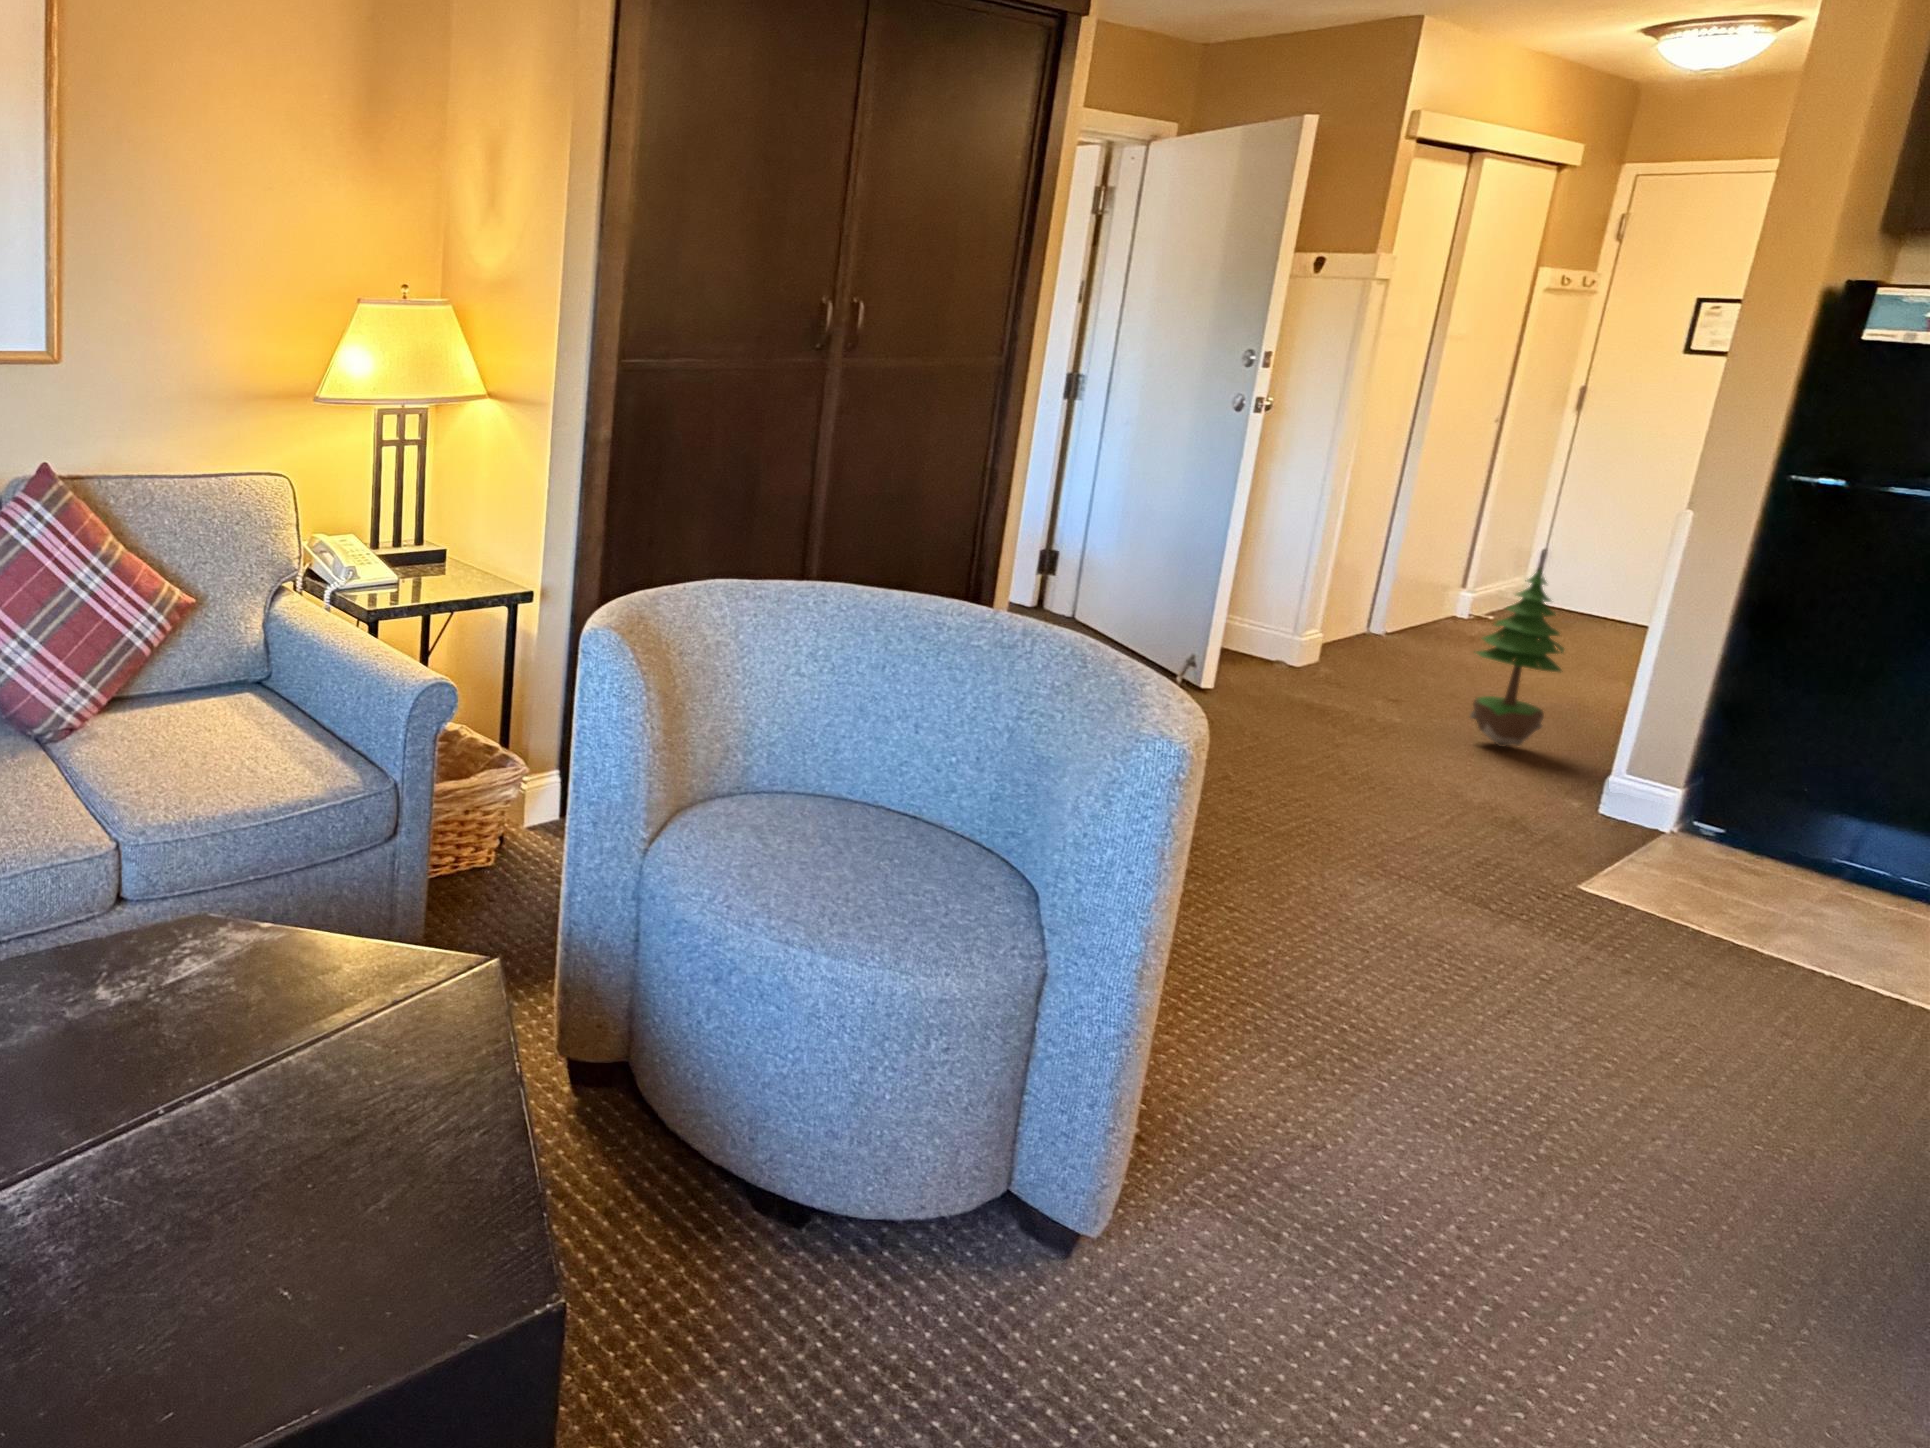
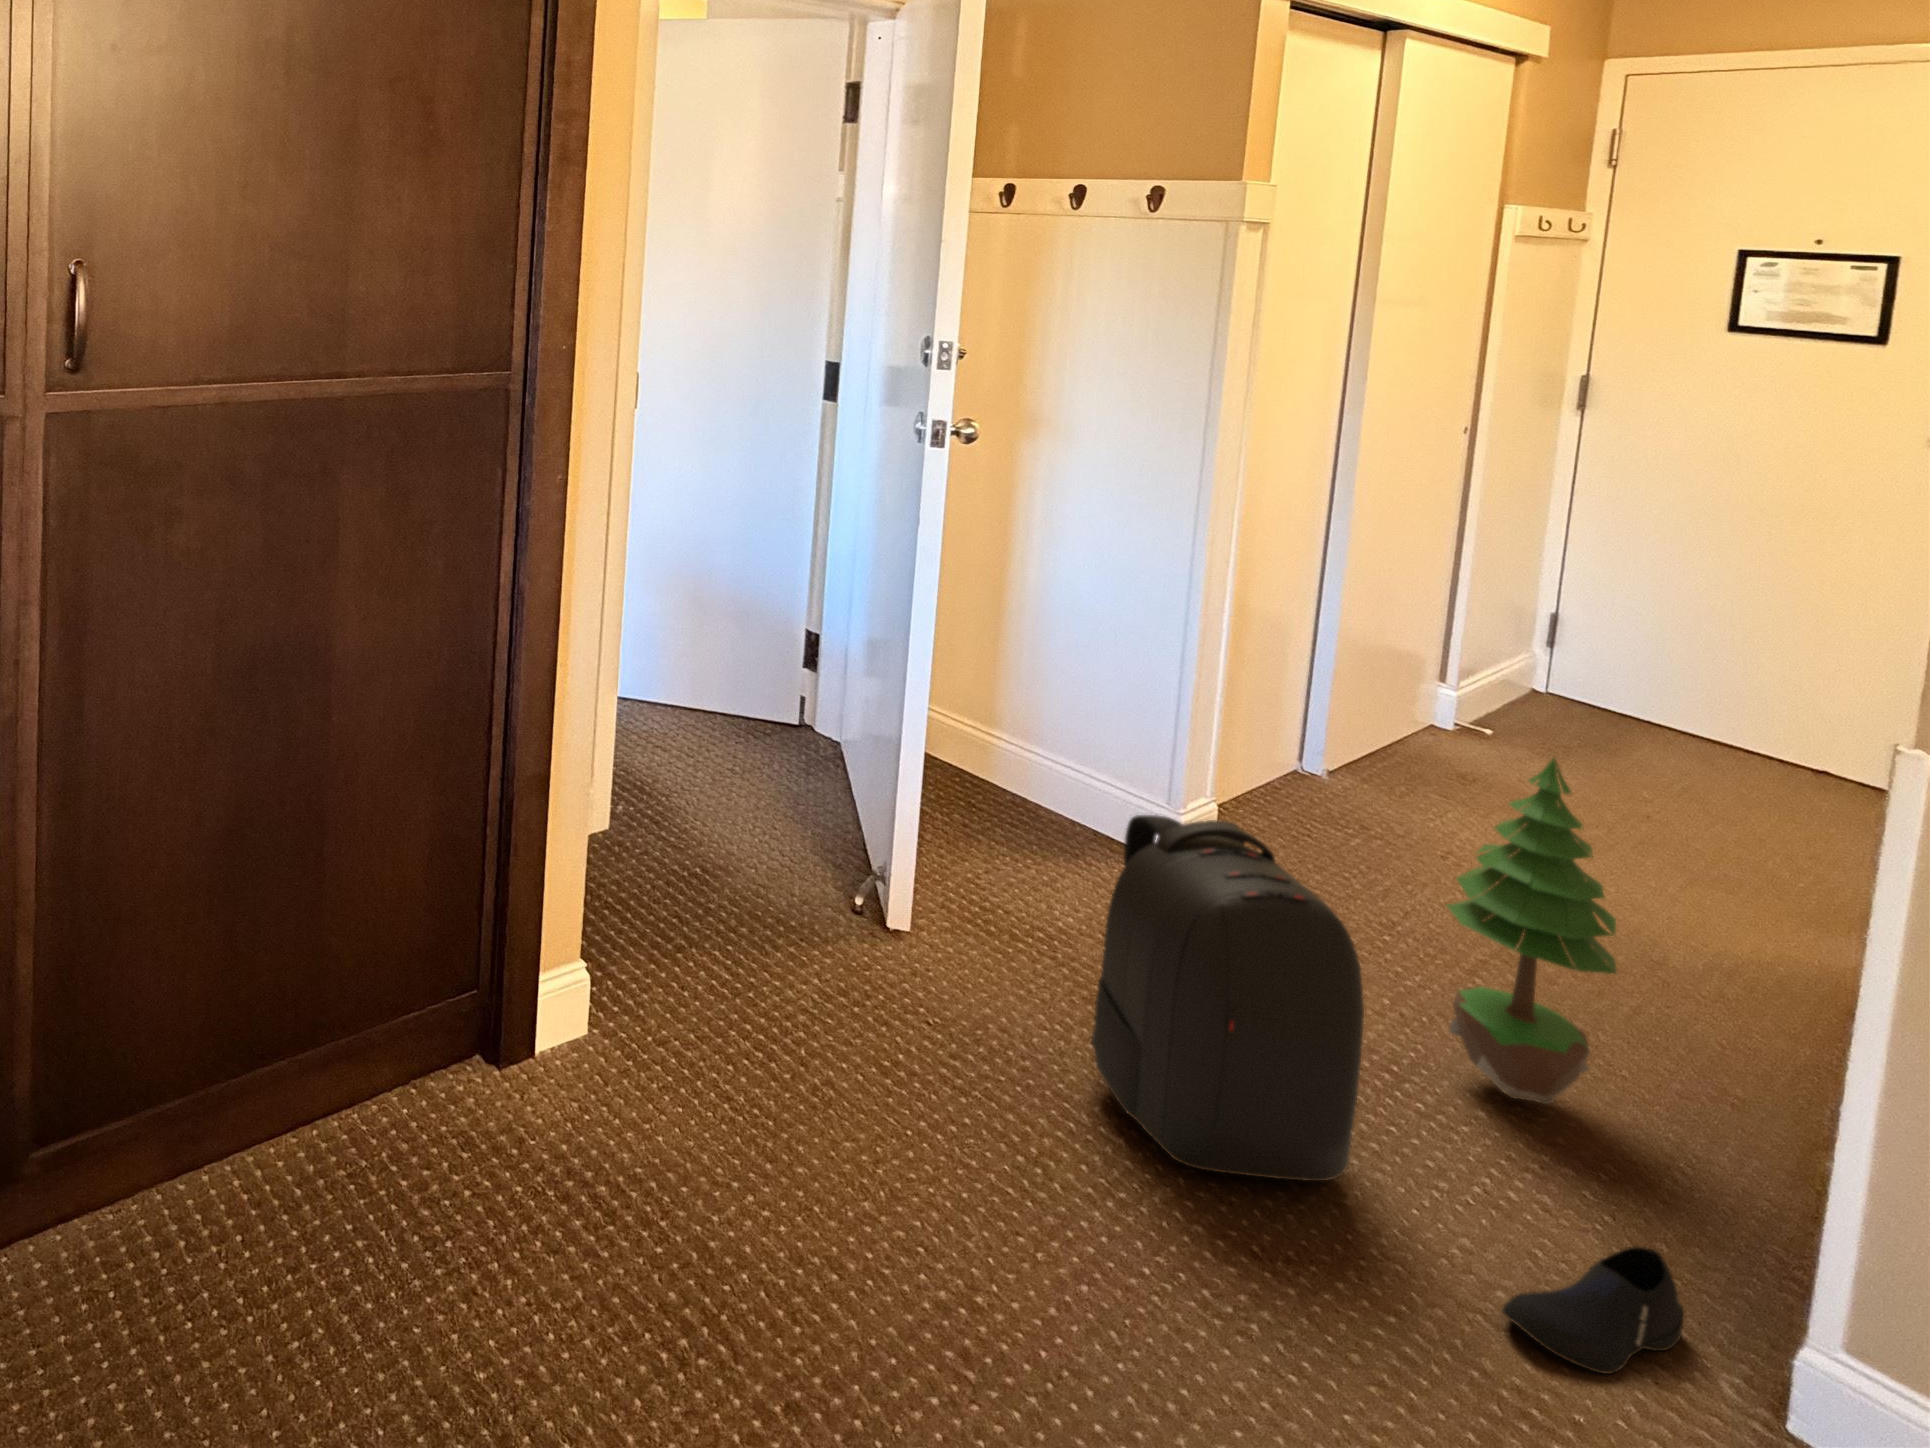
backpack: none [1275,602,1434,765] -> present [1090,815,1364,1181]
shoe: none [1492,767,1577,811] -> present [1502,1246,1684,1374]

